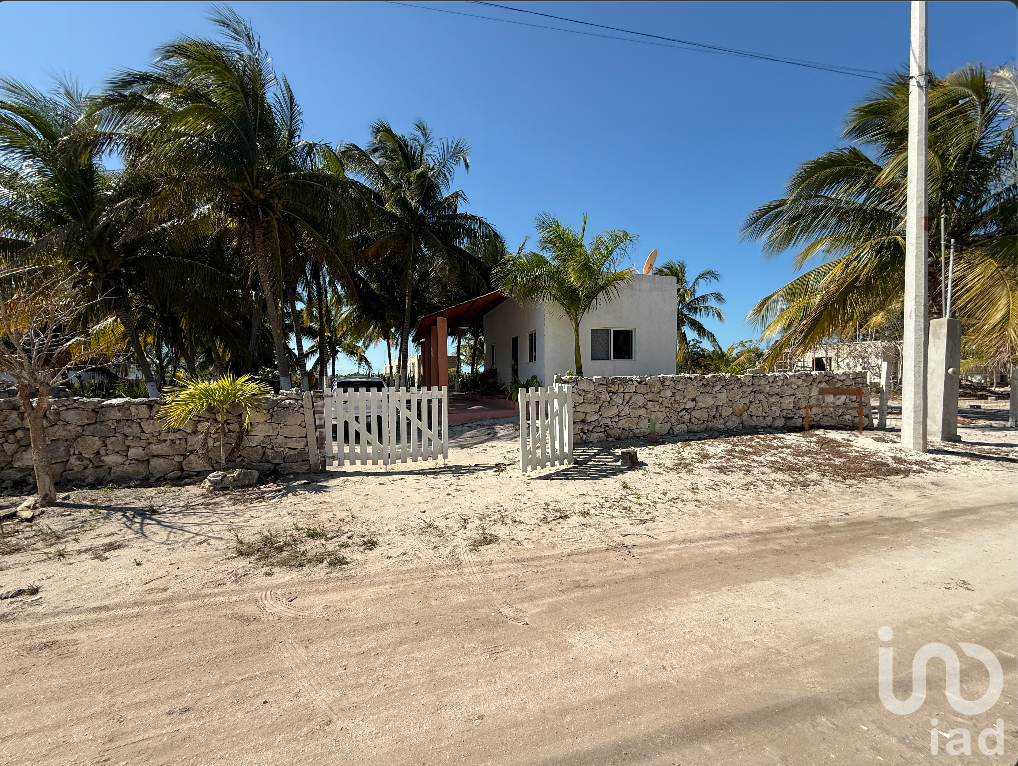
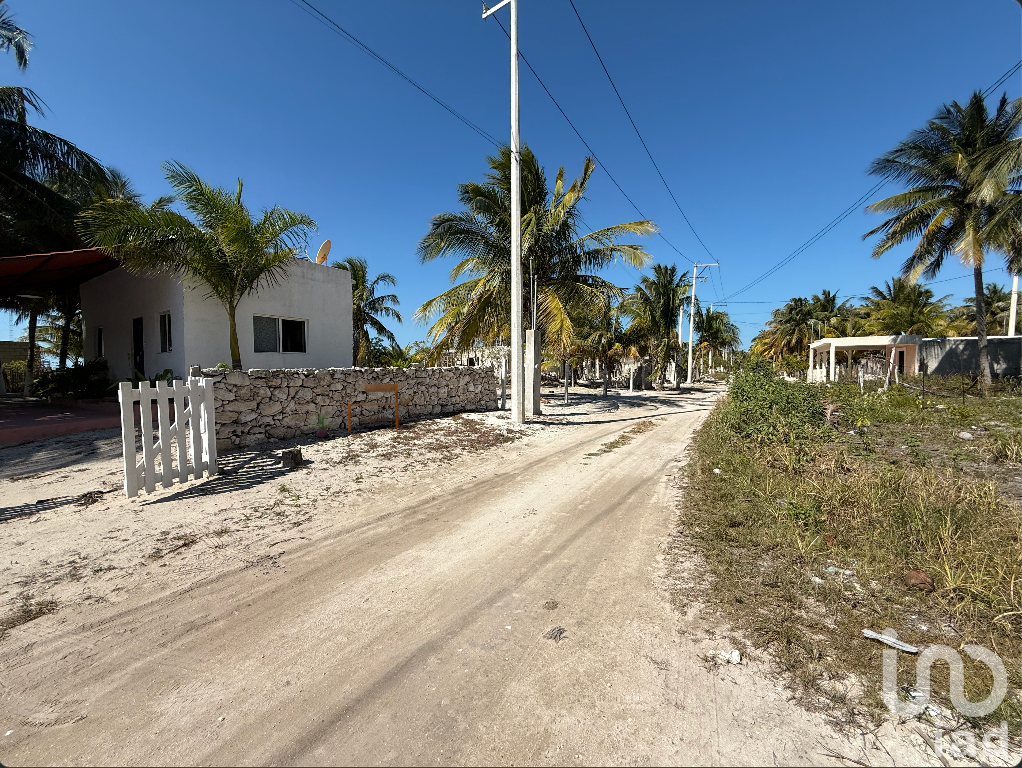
bench: present [805,387,864,434] -> present [348,383,401,431]

